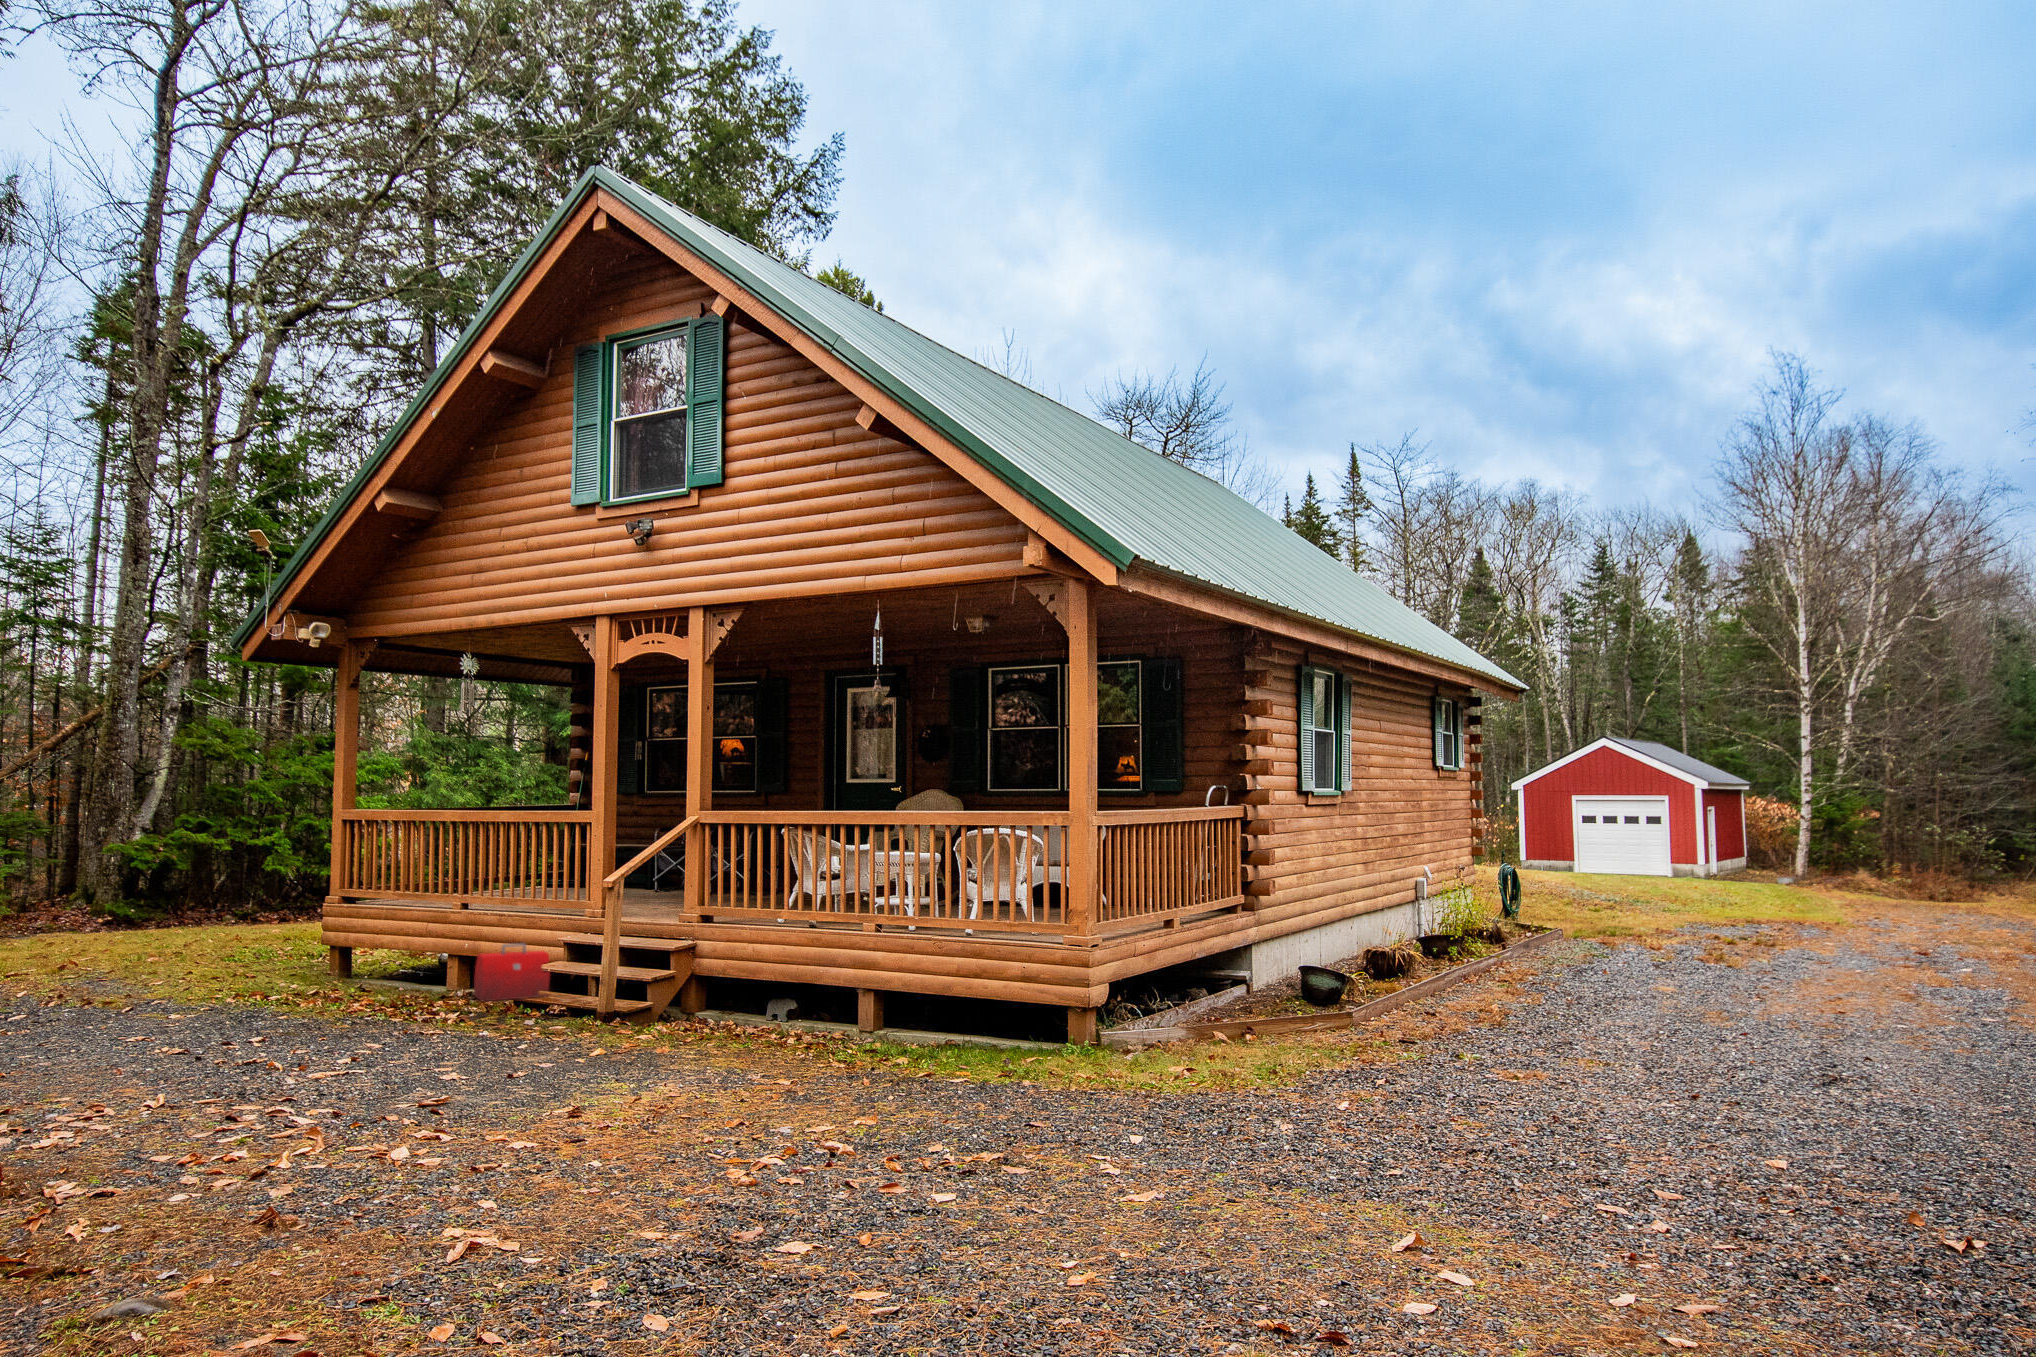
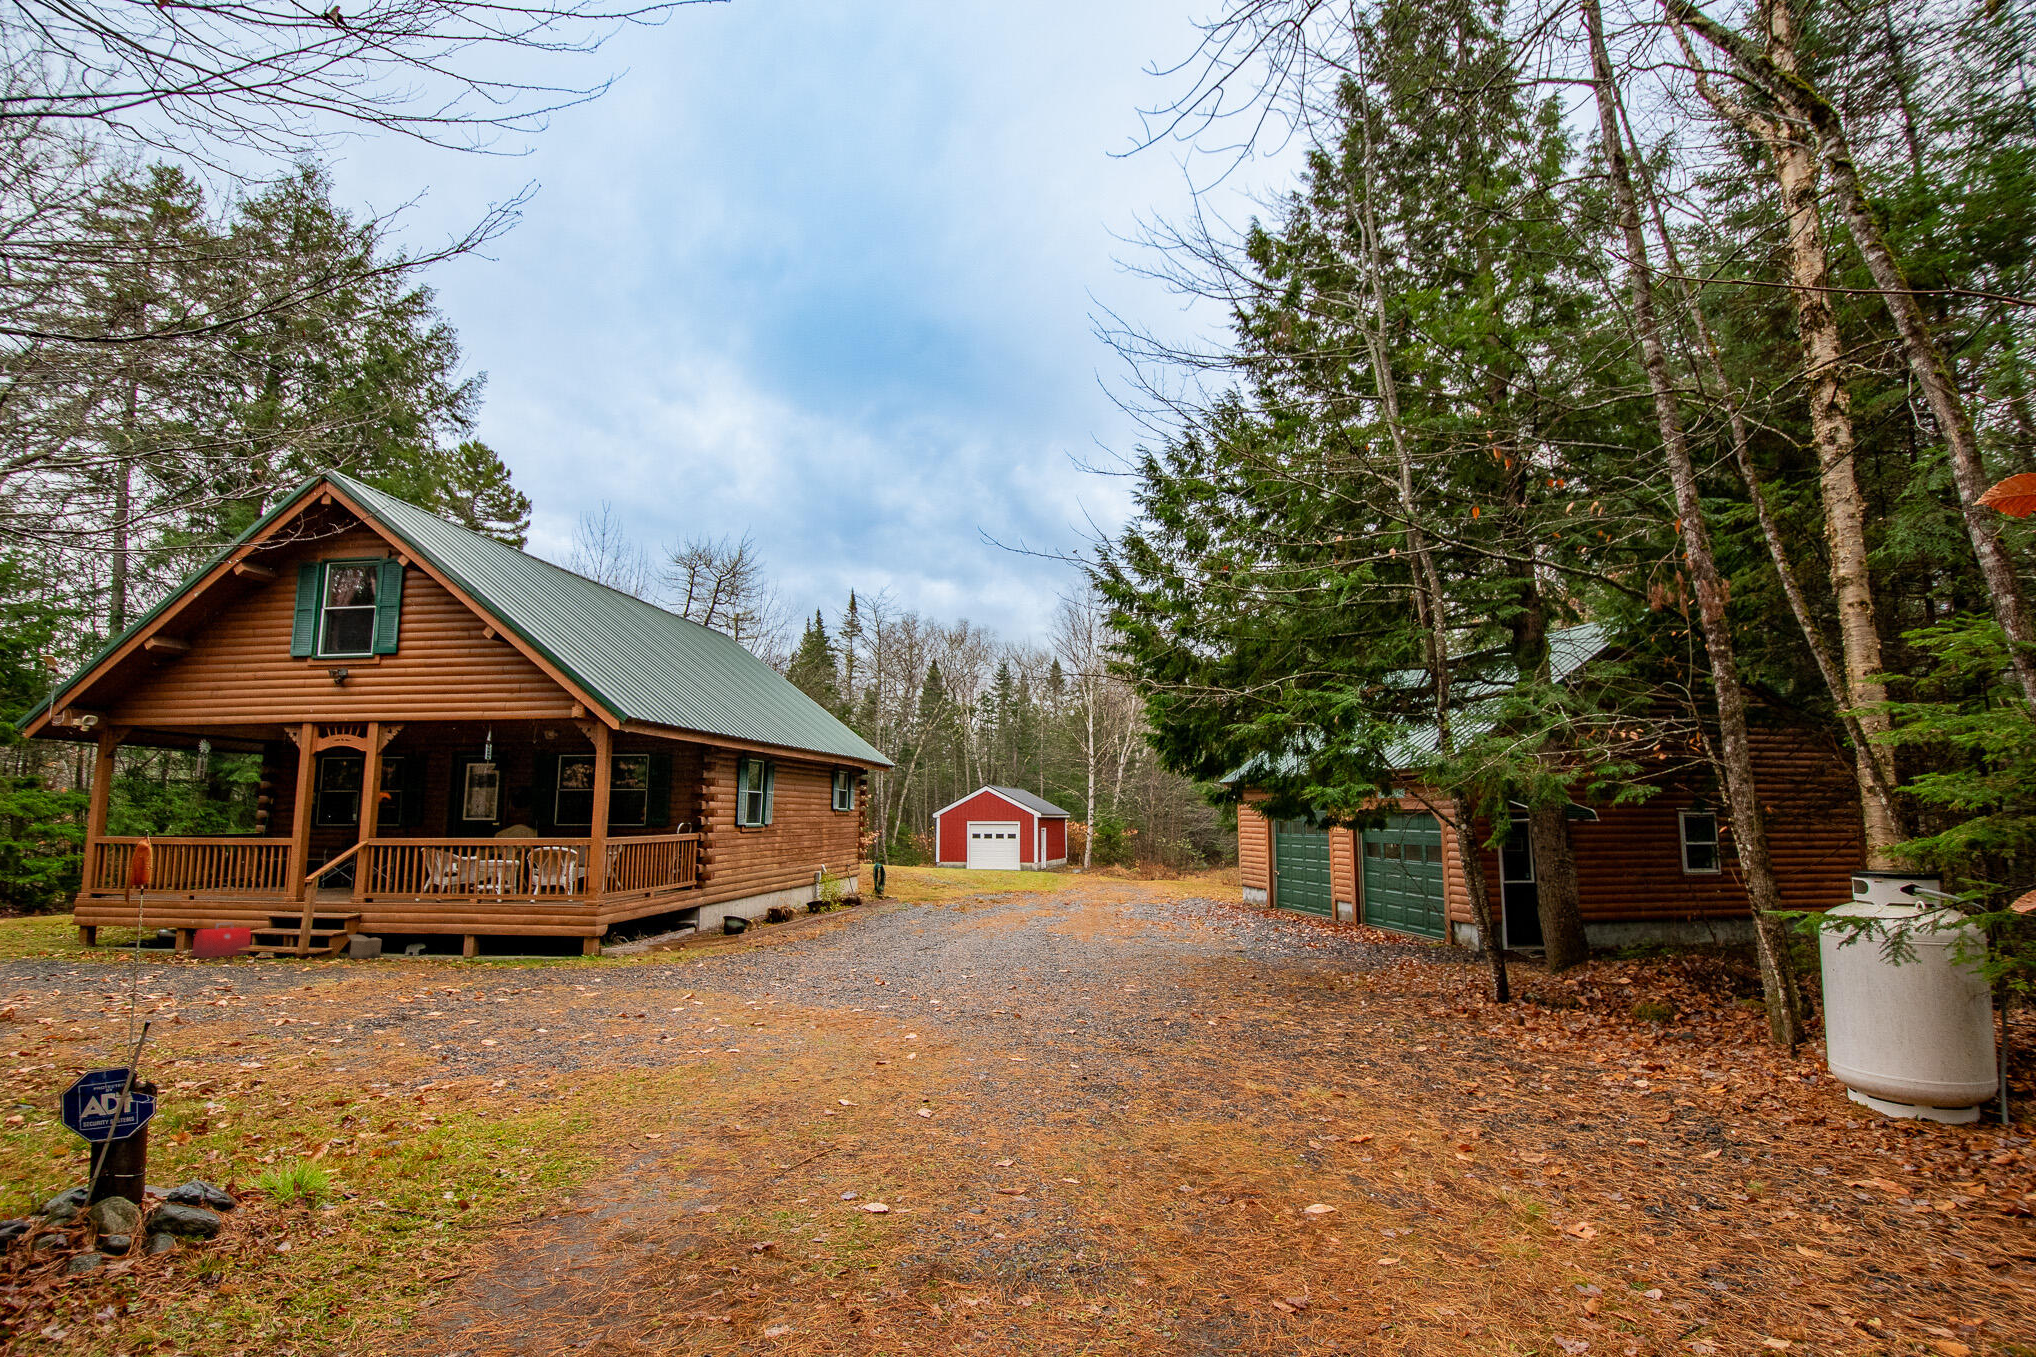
cardboard box: none [677,976,730,1022] -> present [347,935,382,959]

